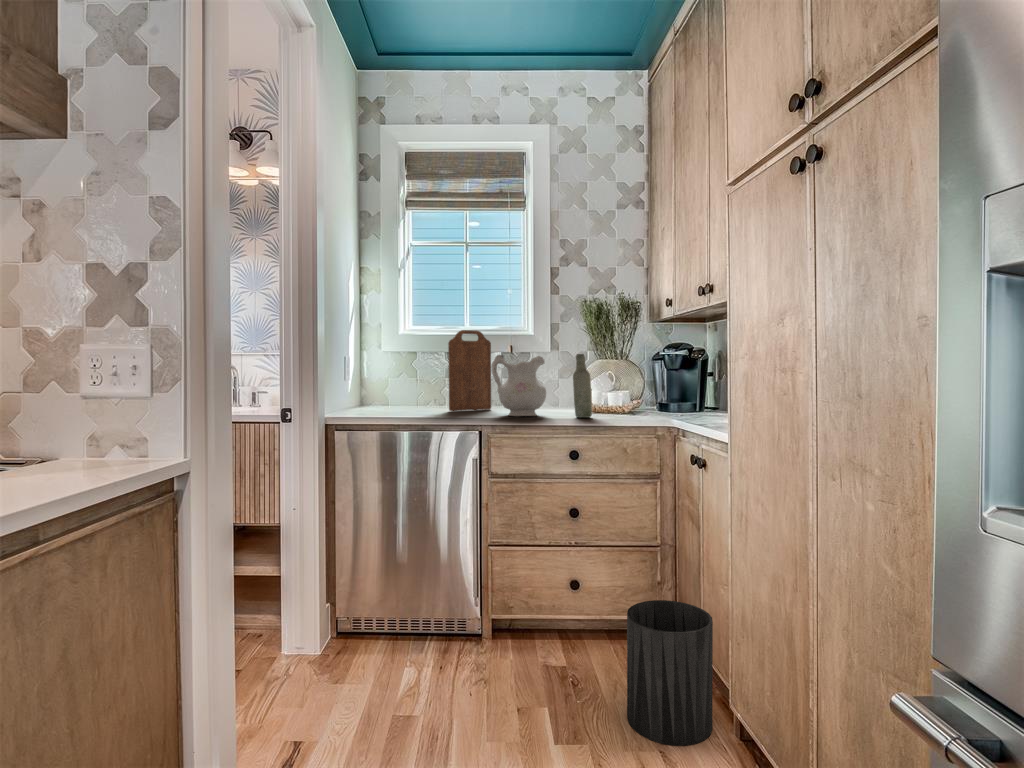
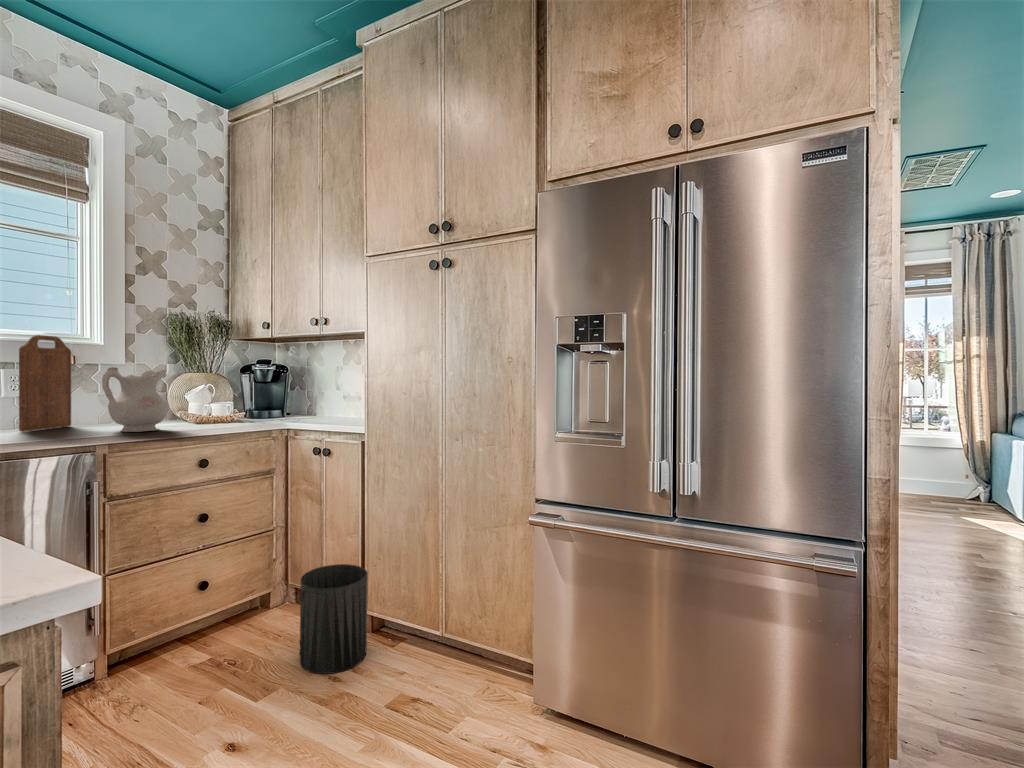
bottle: present [573,354,592,418] -> none [199,368,219,428]

